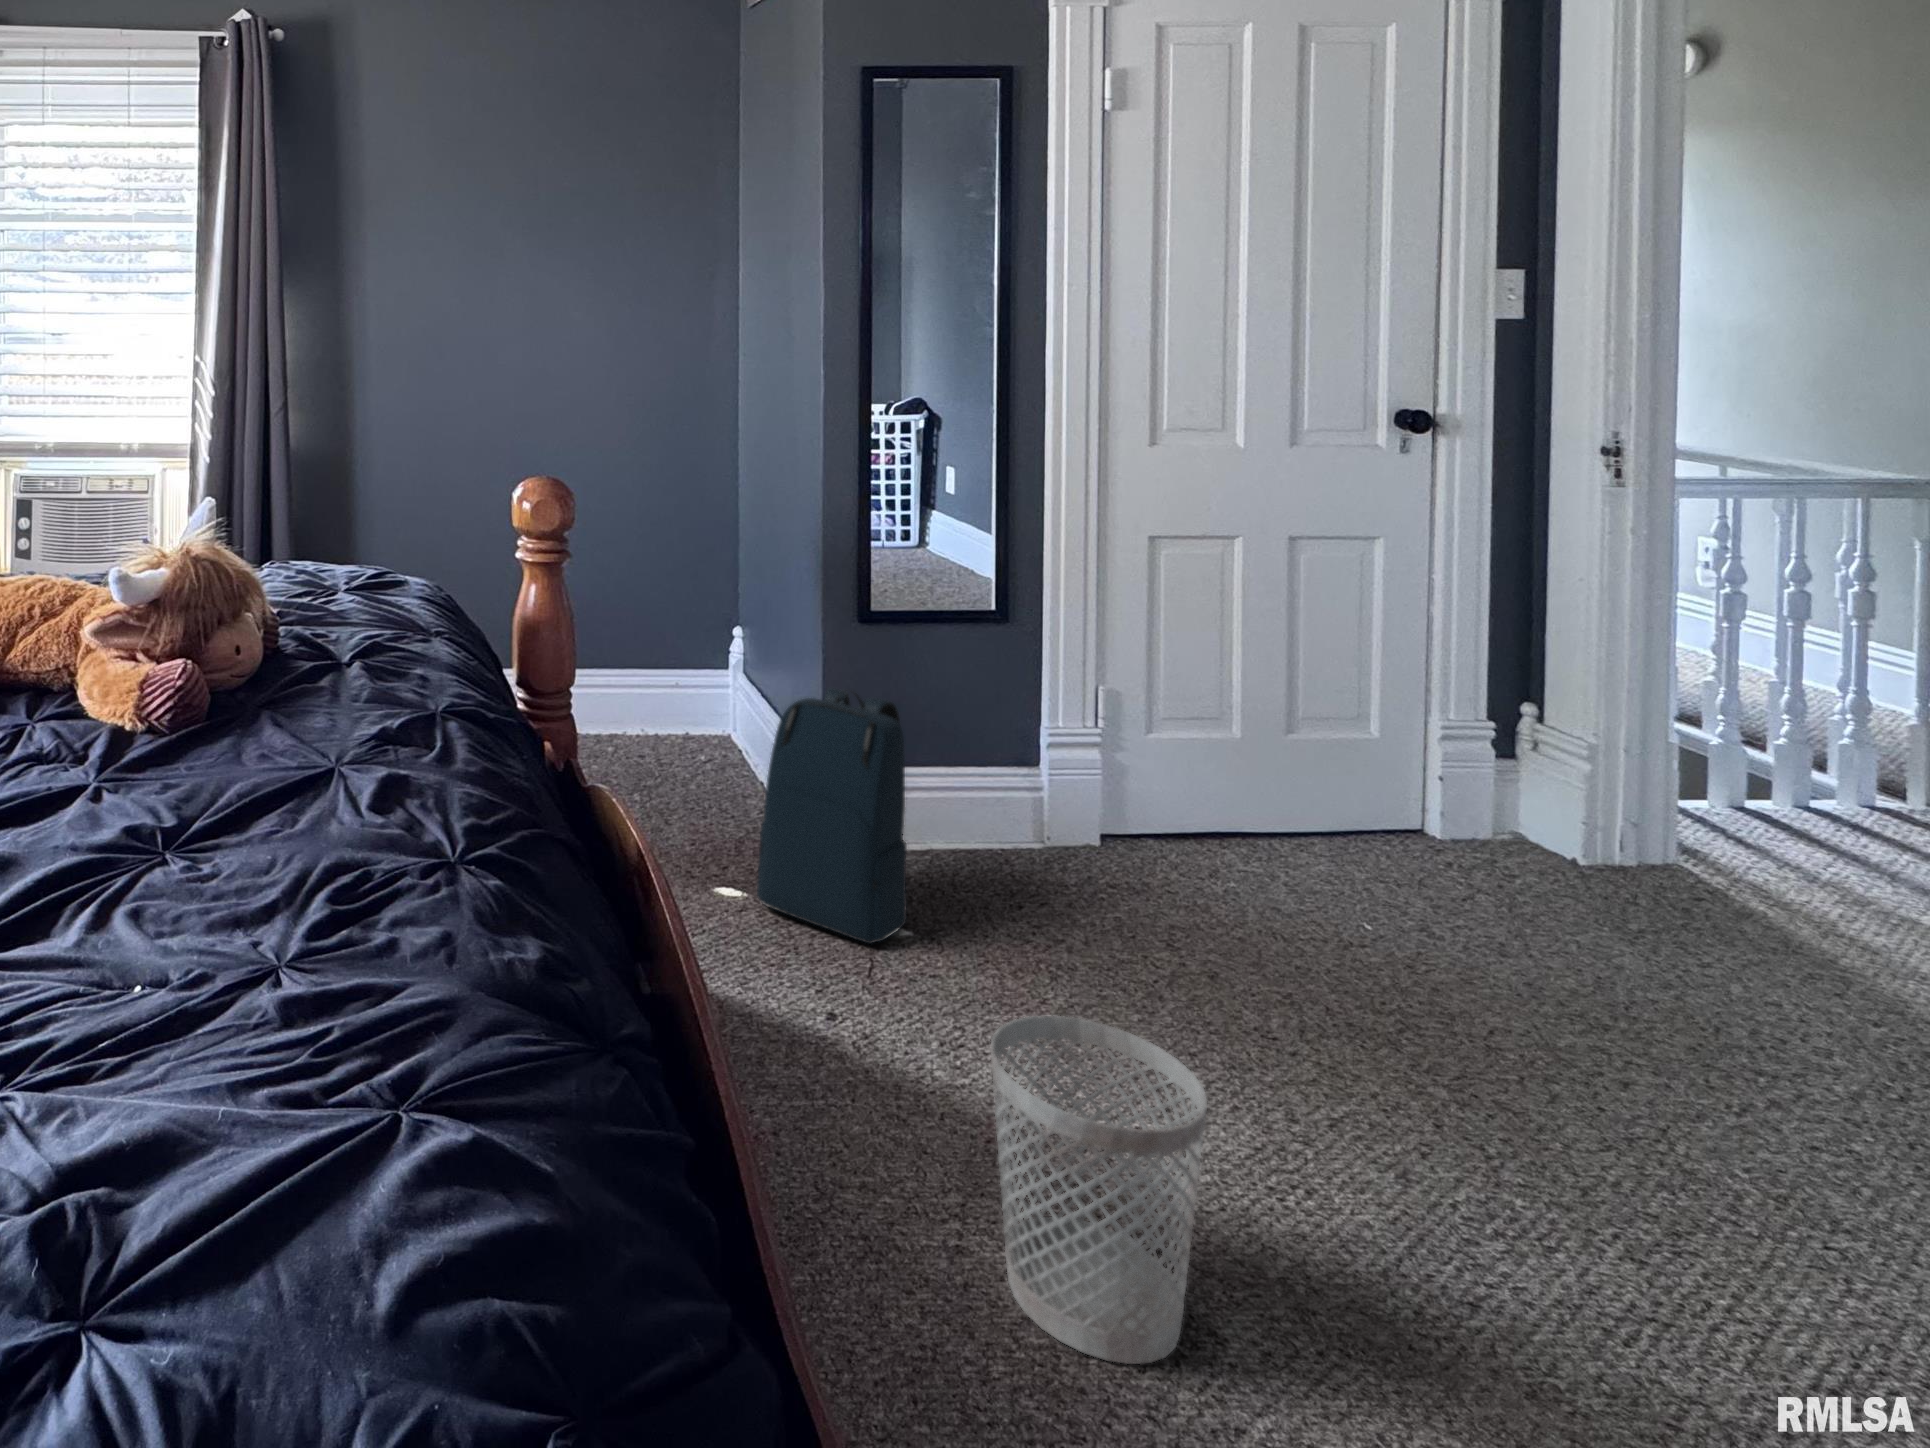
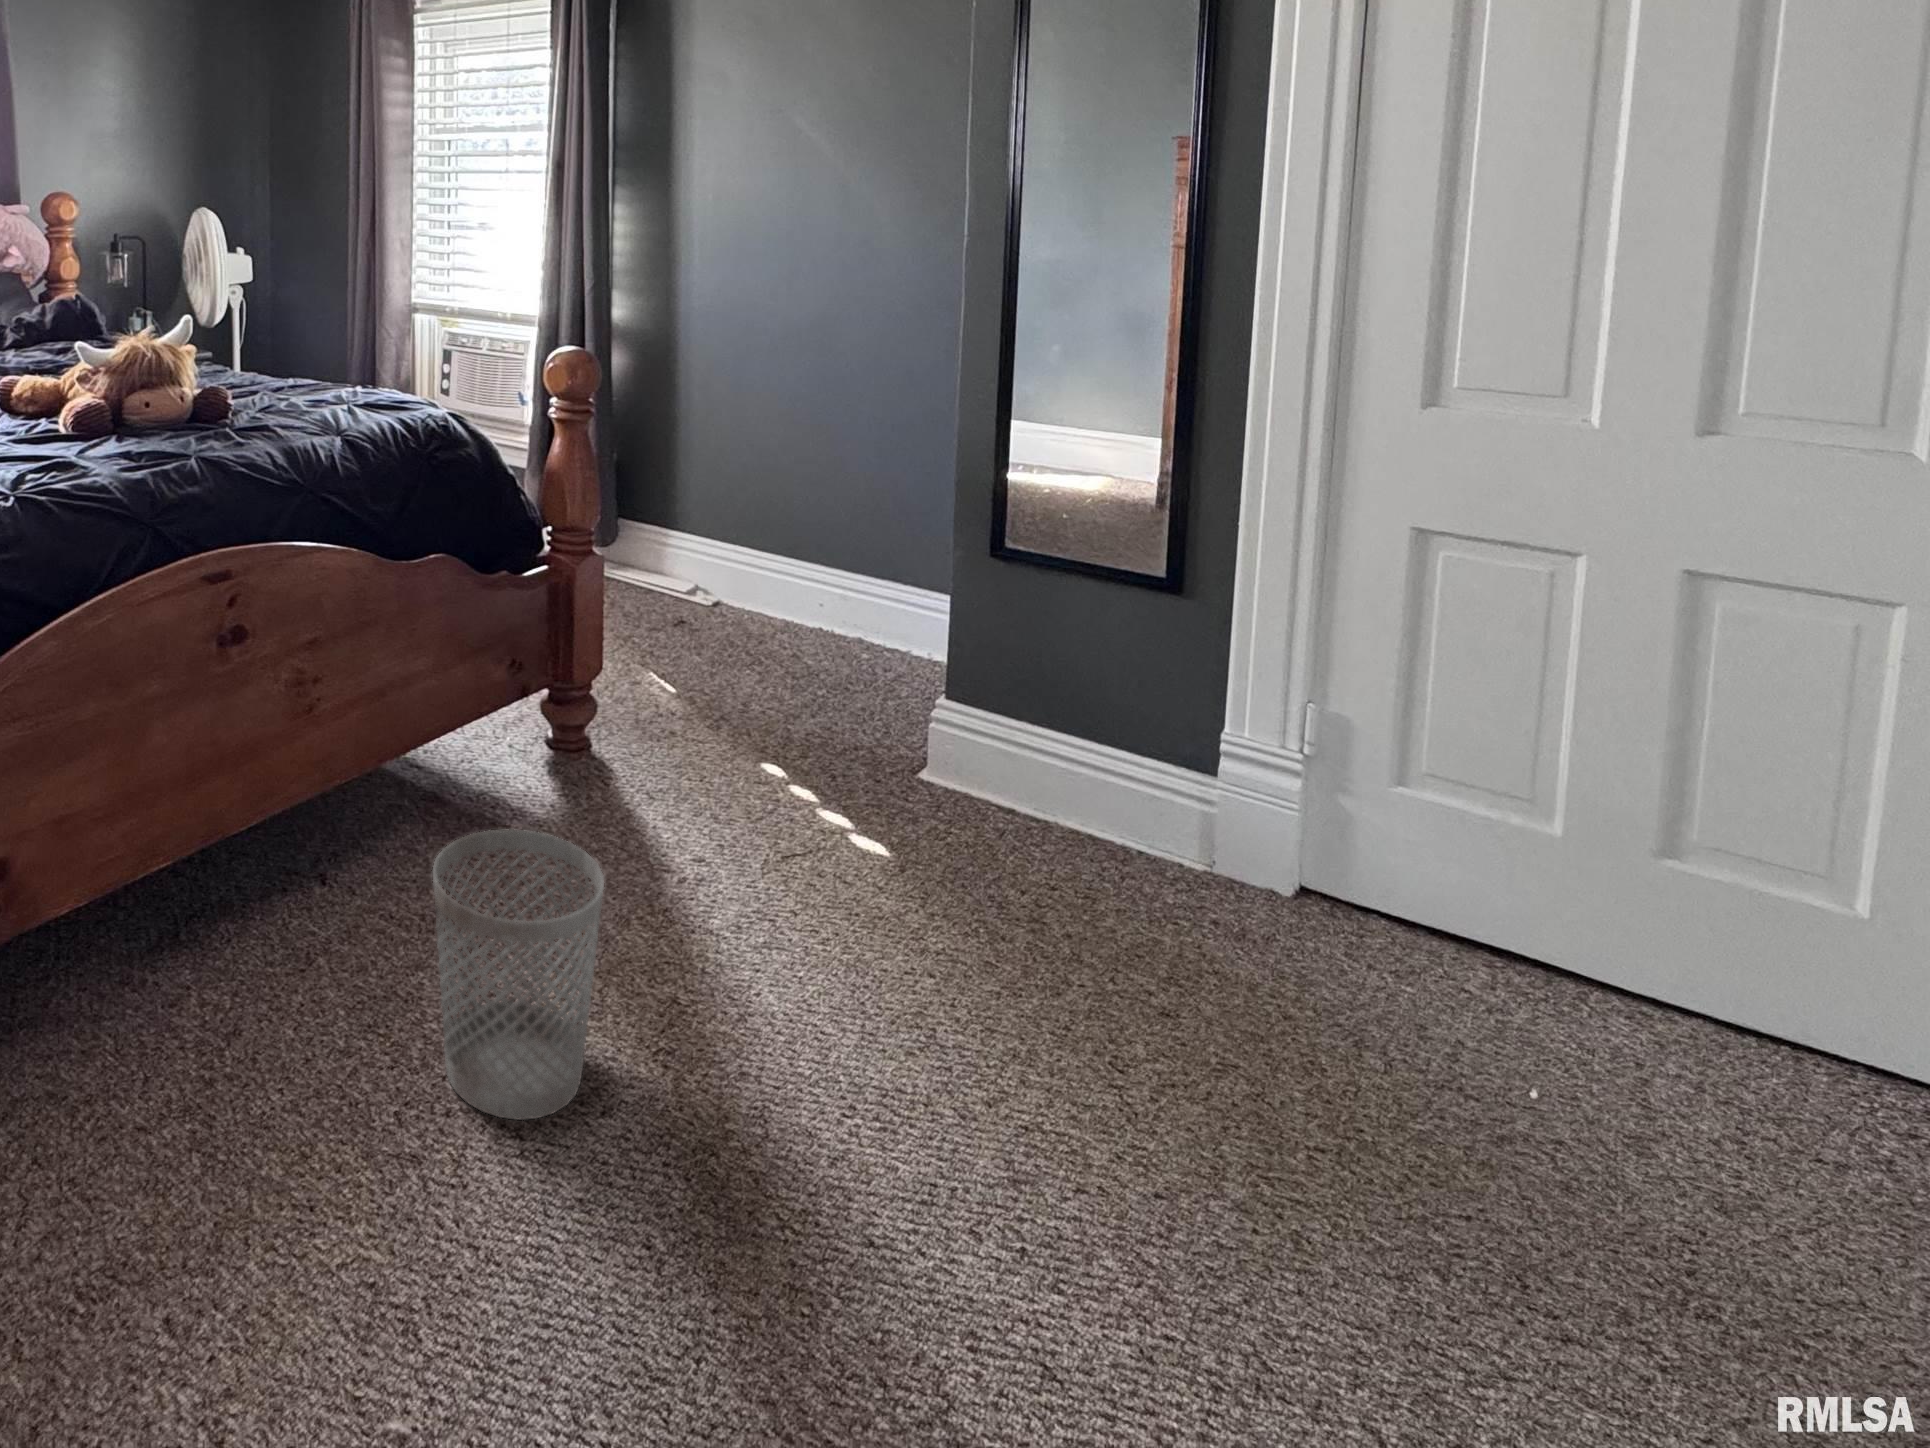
backpack: present [757,688,907,943] -> none [758,604,932,850]

